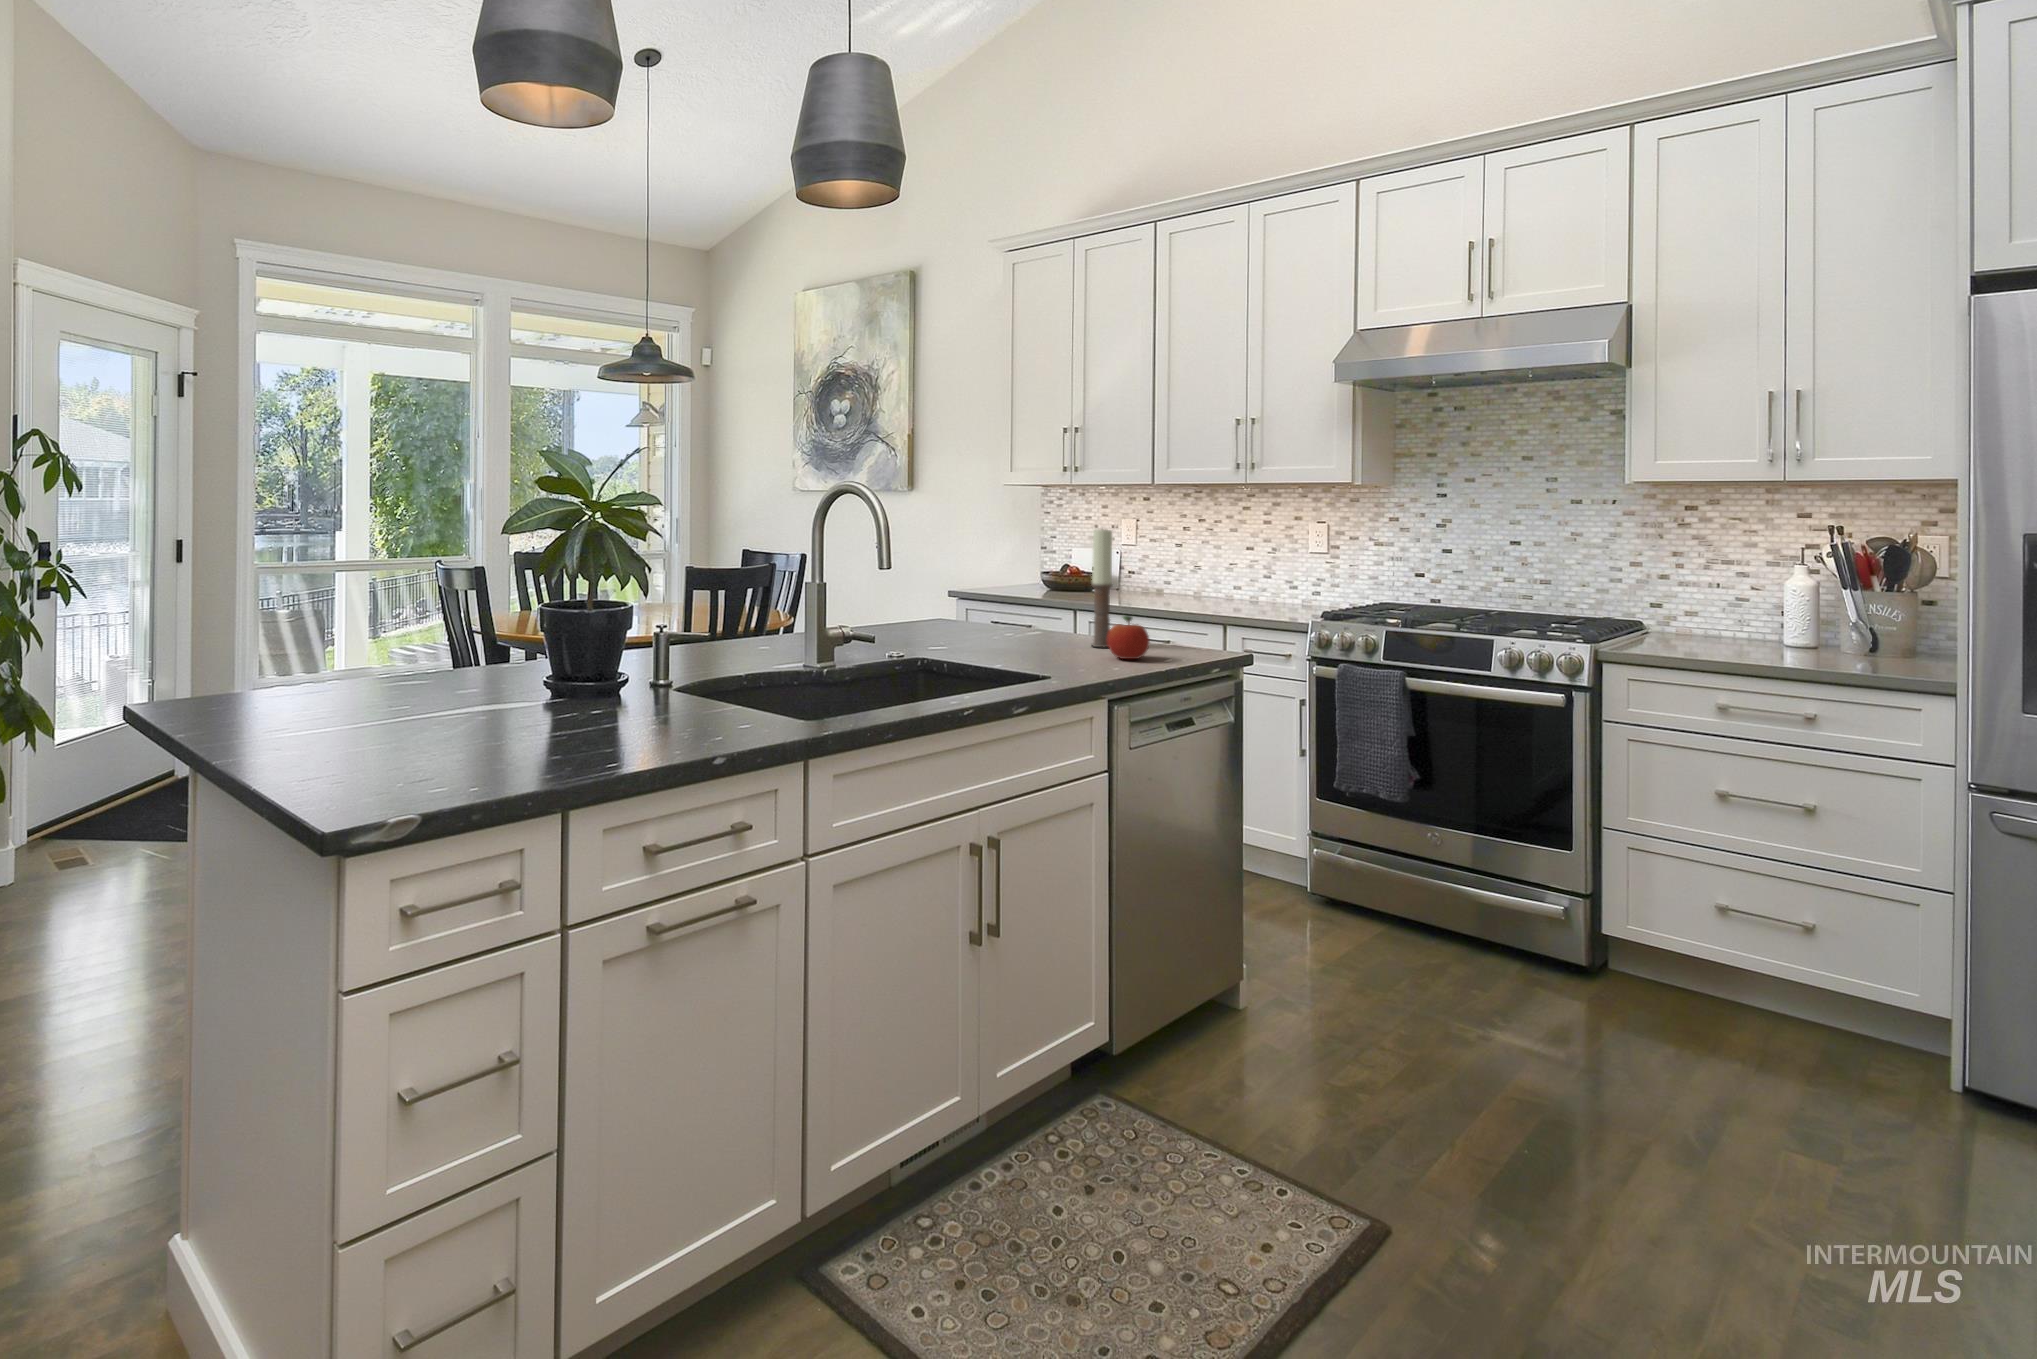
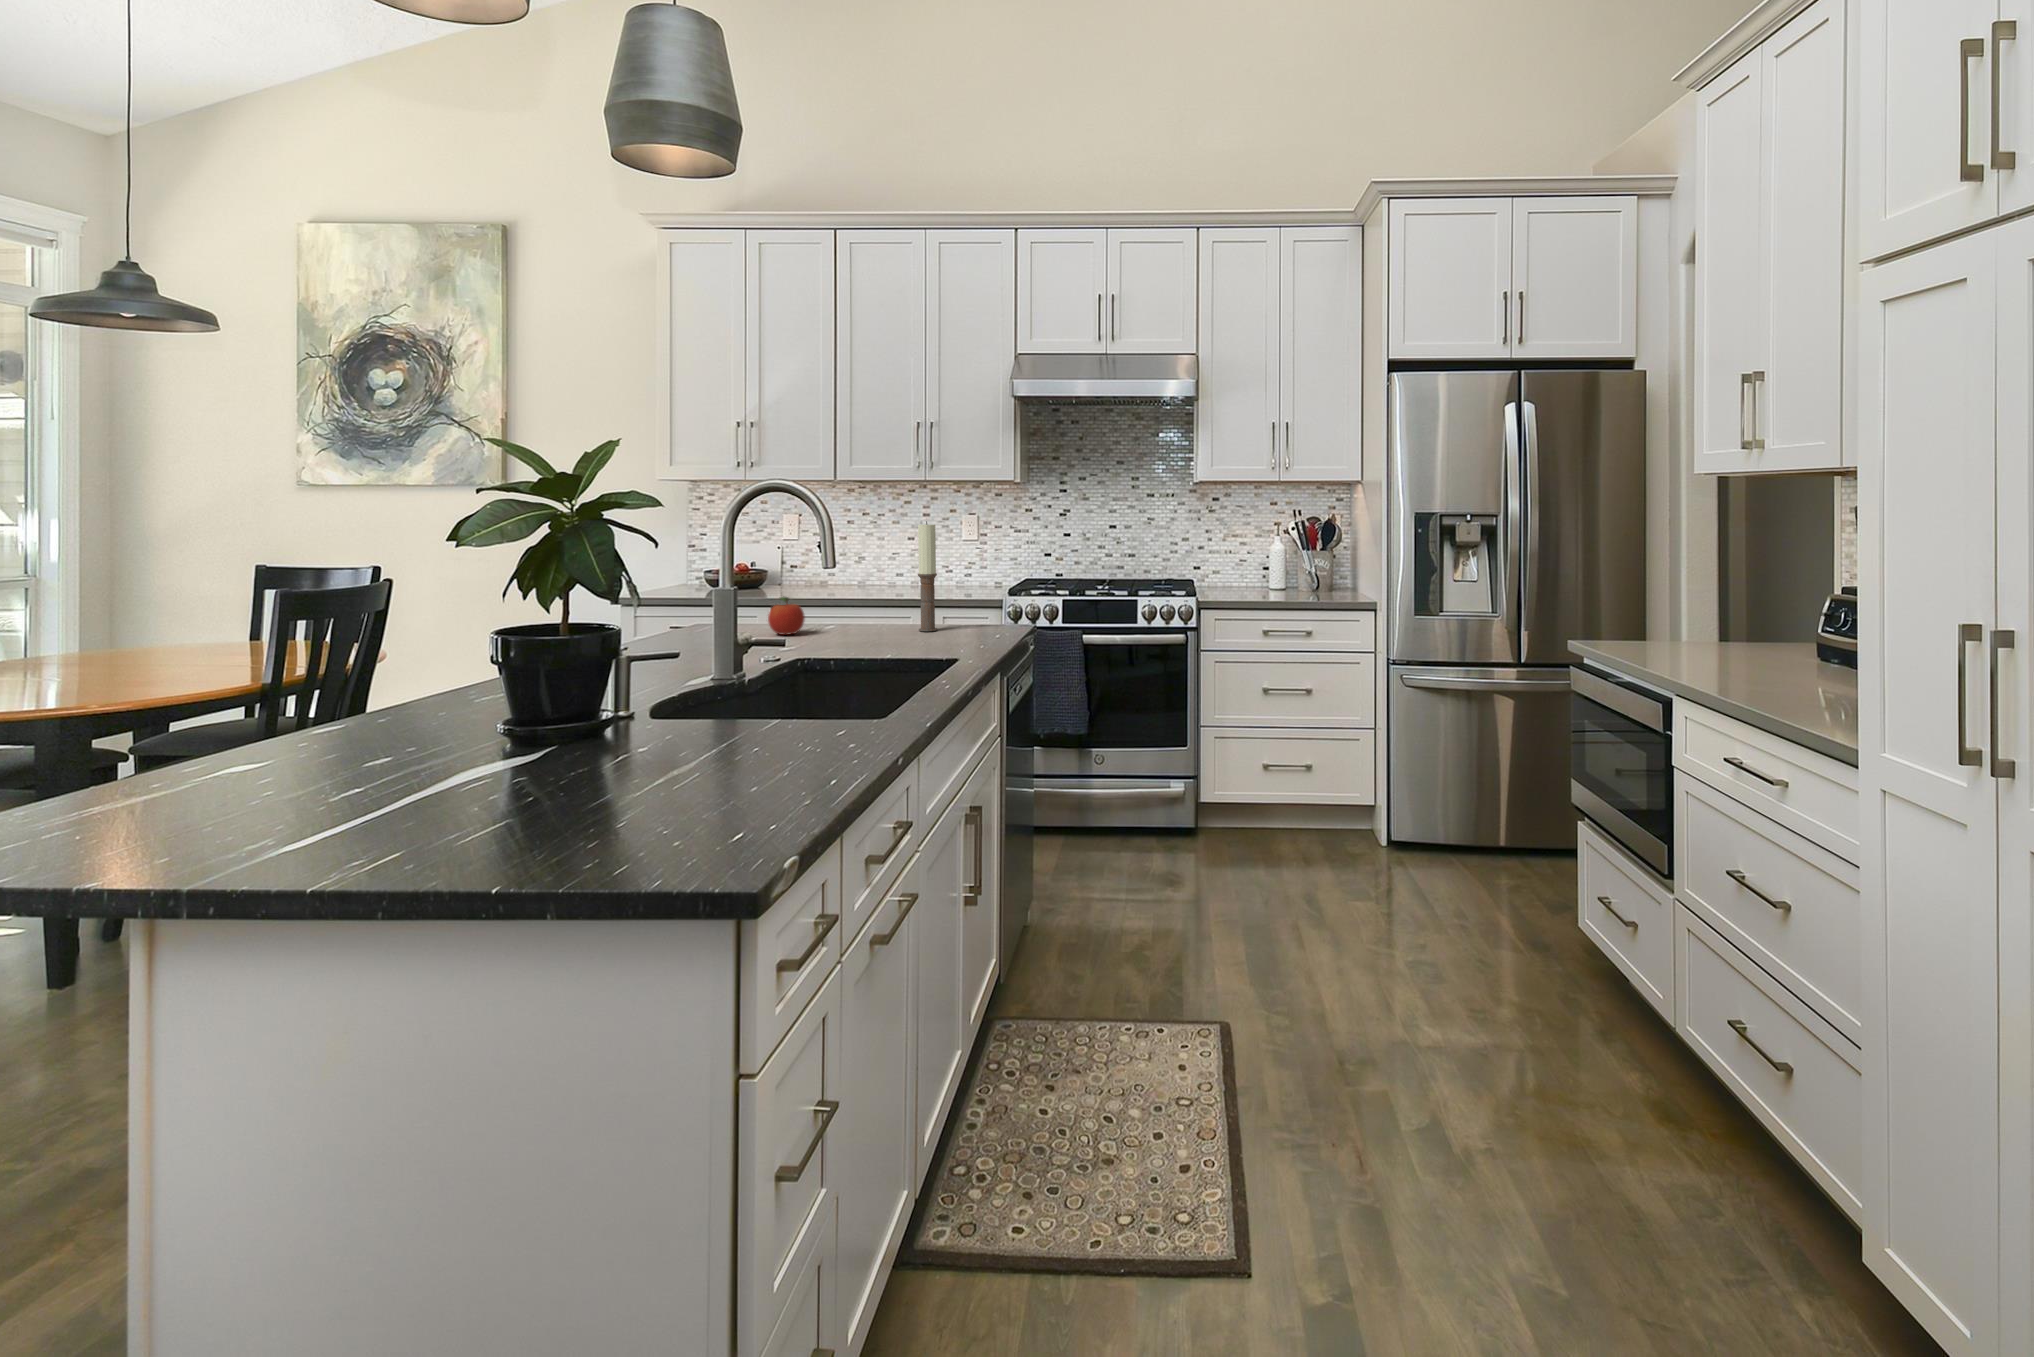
fruit: present [1107,616,1150,659] -> present [768,597,805,635]

